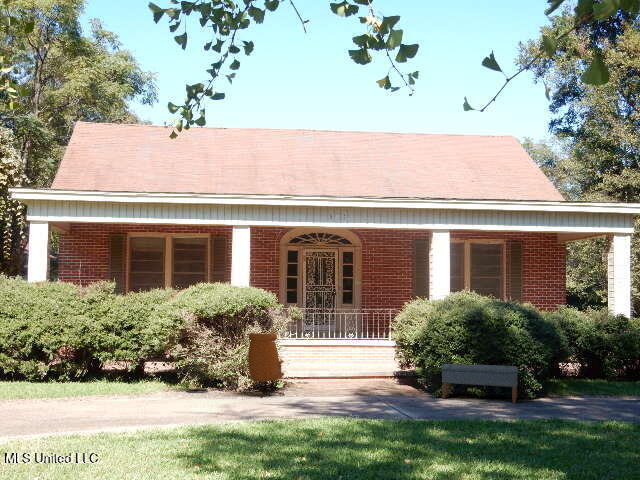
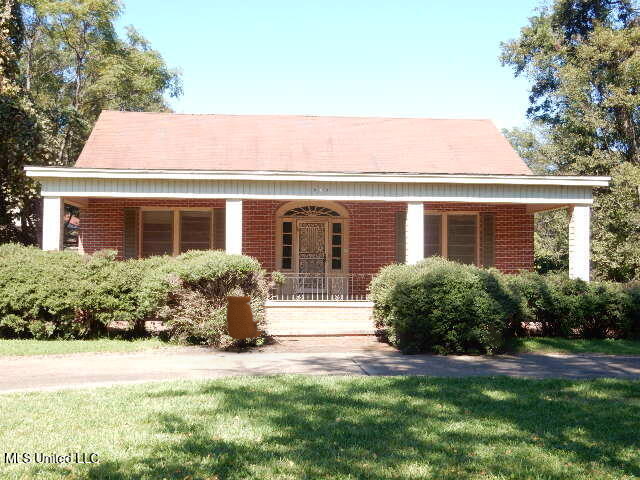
potted tree: present [185,355,210,393] -> present [483,324,504,359]
bench: present [441,364,518,403] -> none [401,323,471,360]

